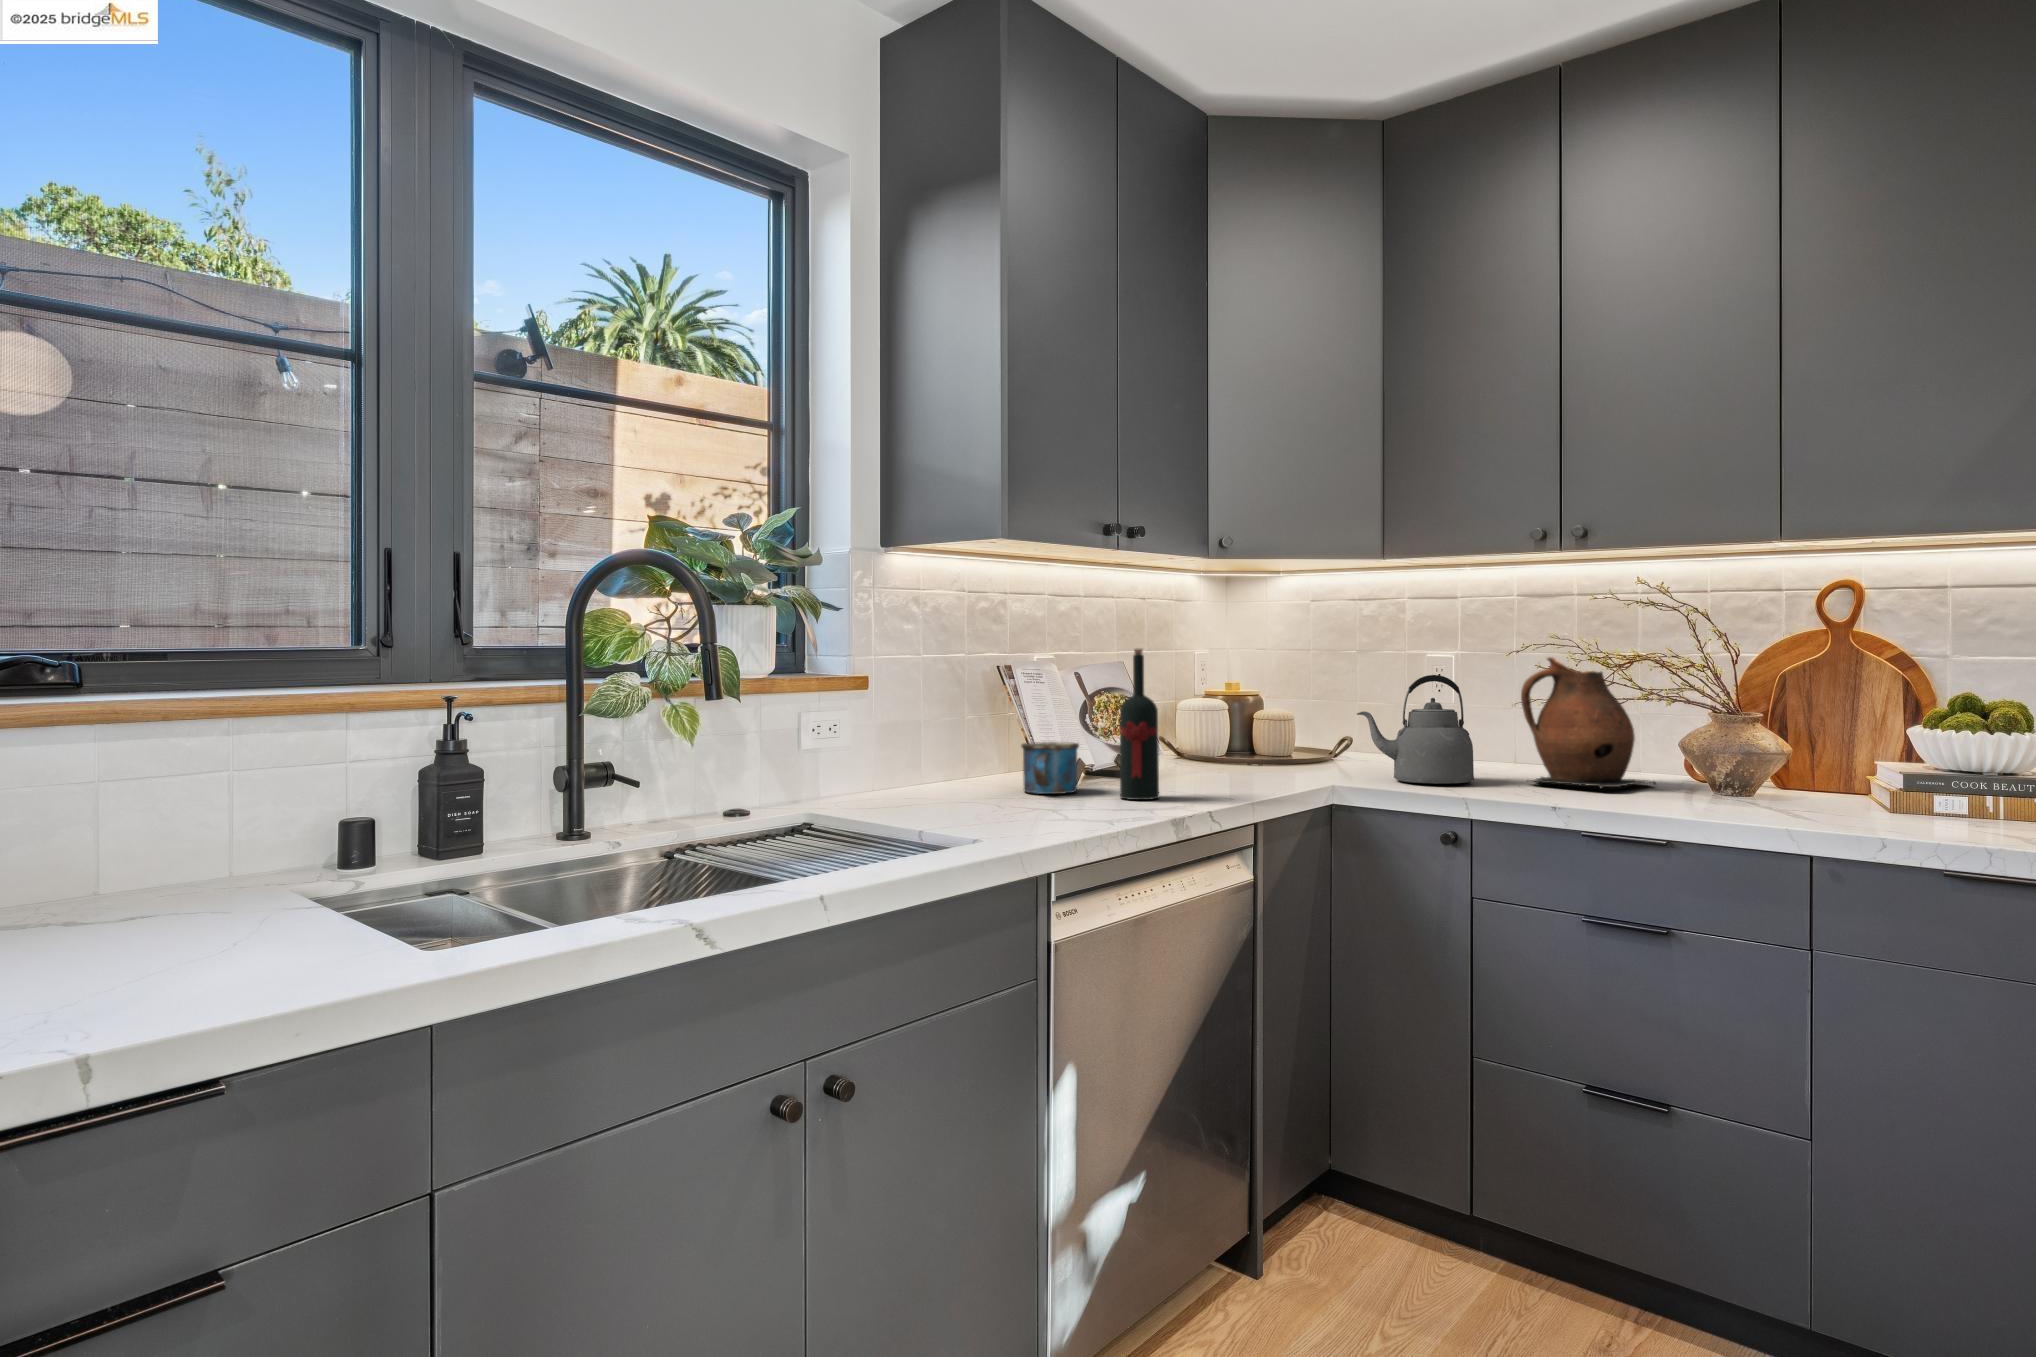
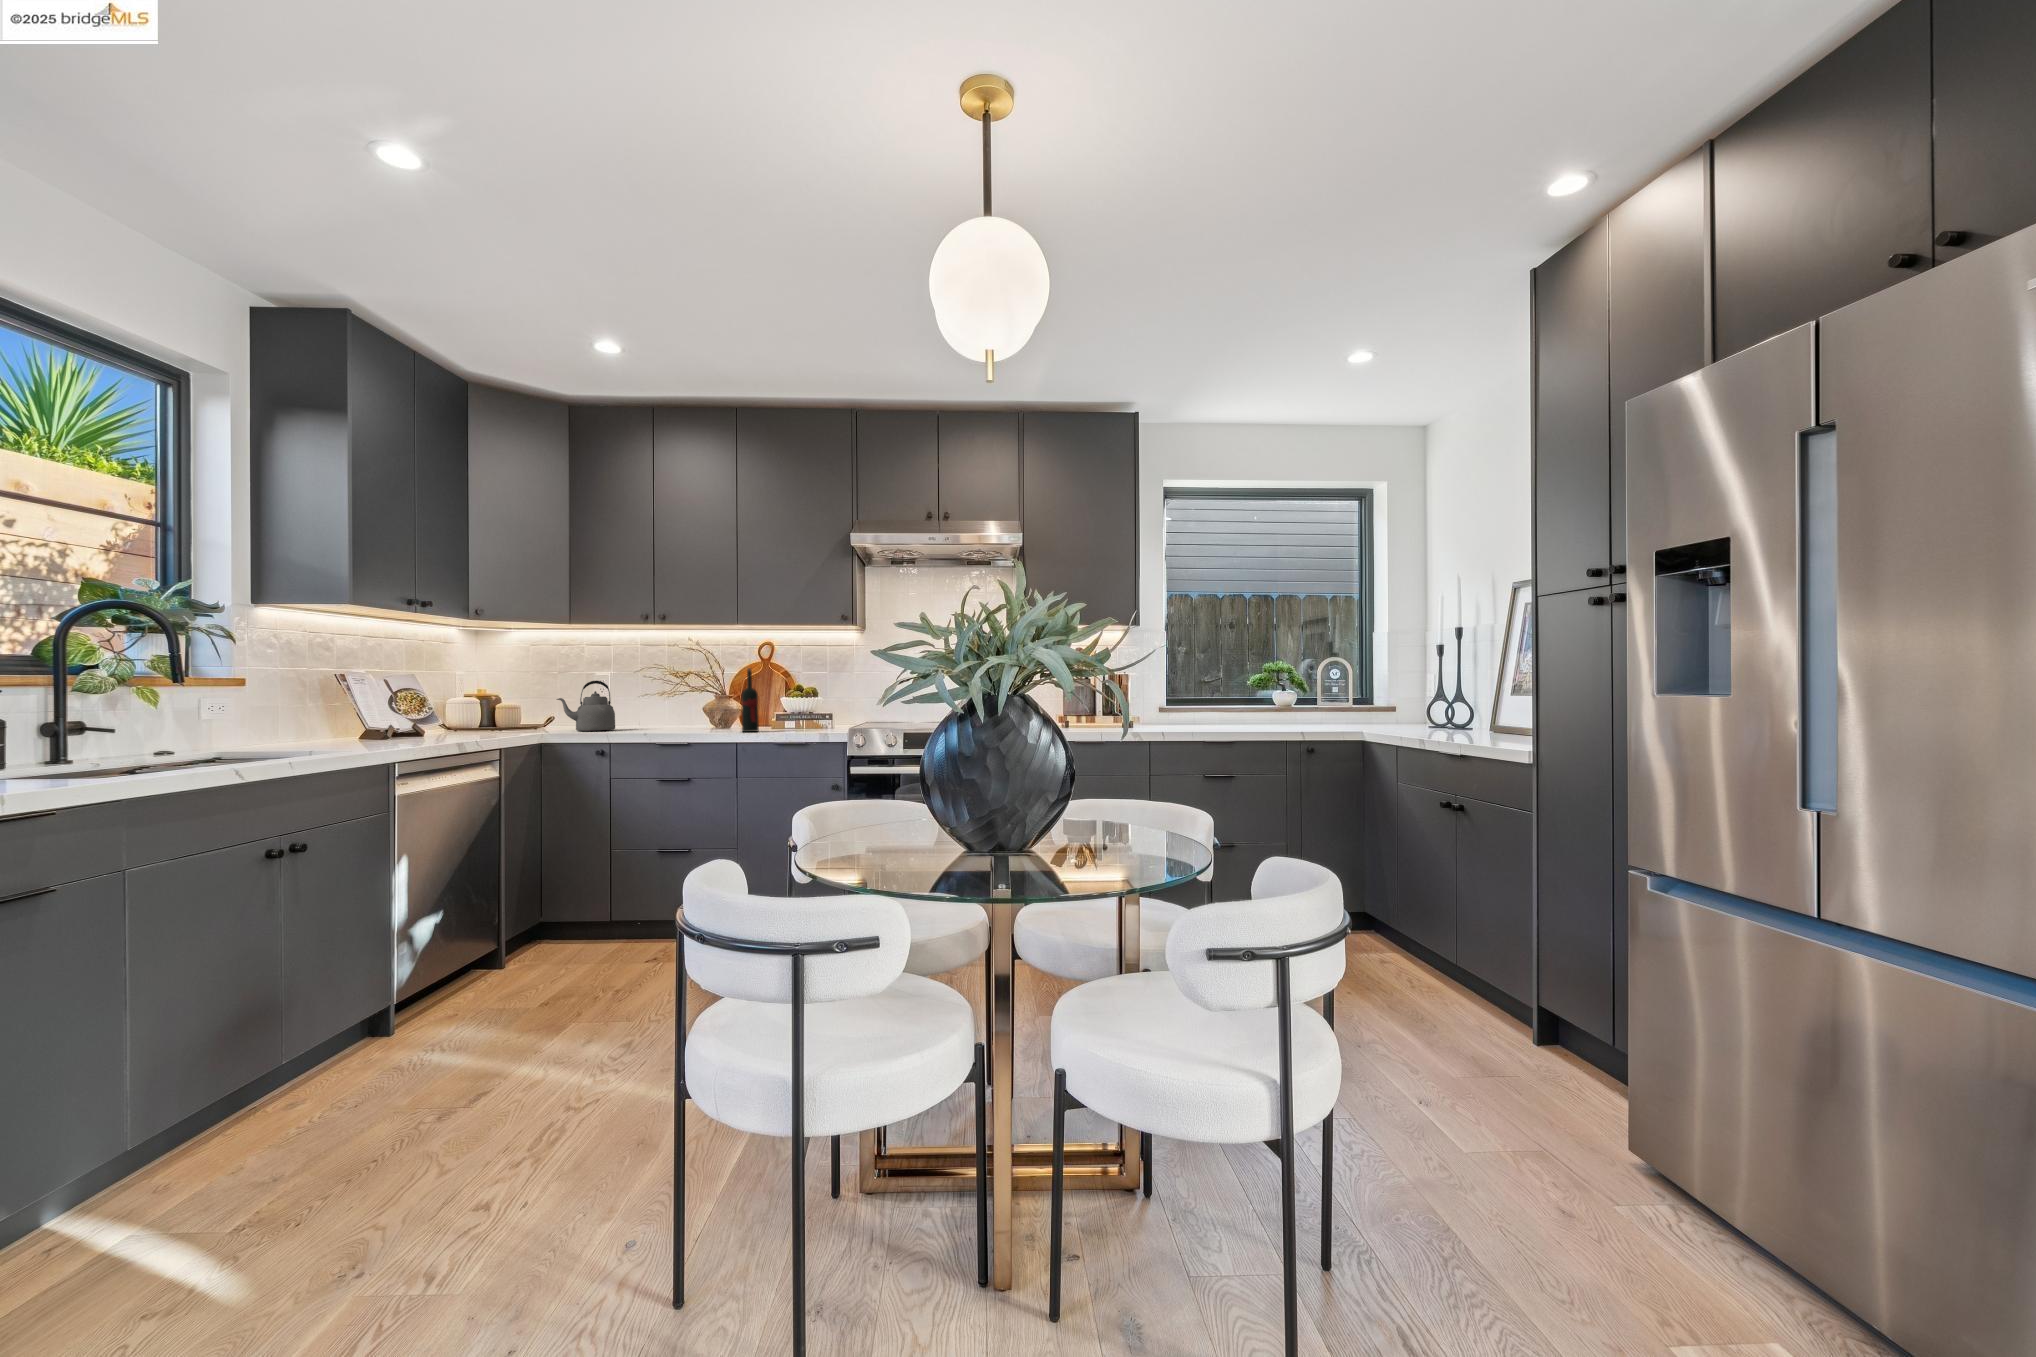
wine bottle: present [1120,649,1159,800] -> present [742,668,759,732]
ceramic pitcher: present [1521,657,1656,789] -> none [638,673,696,729]
mug: present [1021,742,1079,794] -> none [355,715,395,741]

